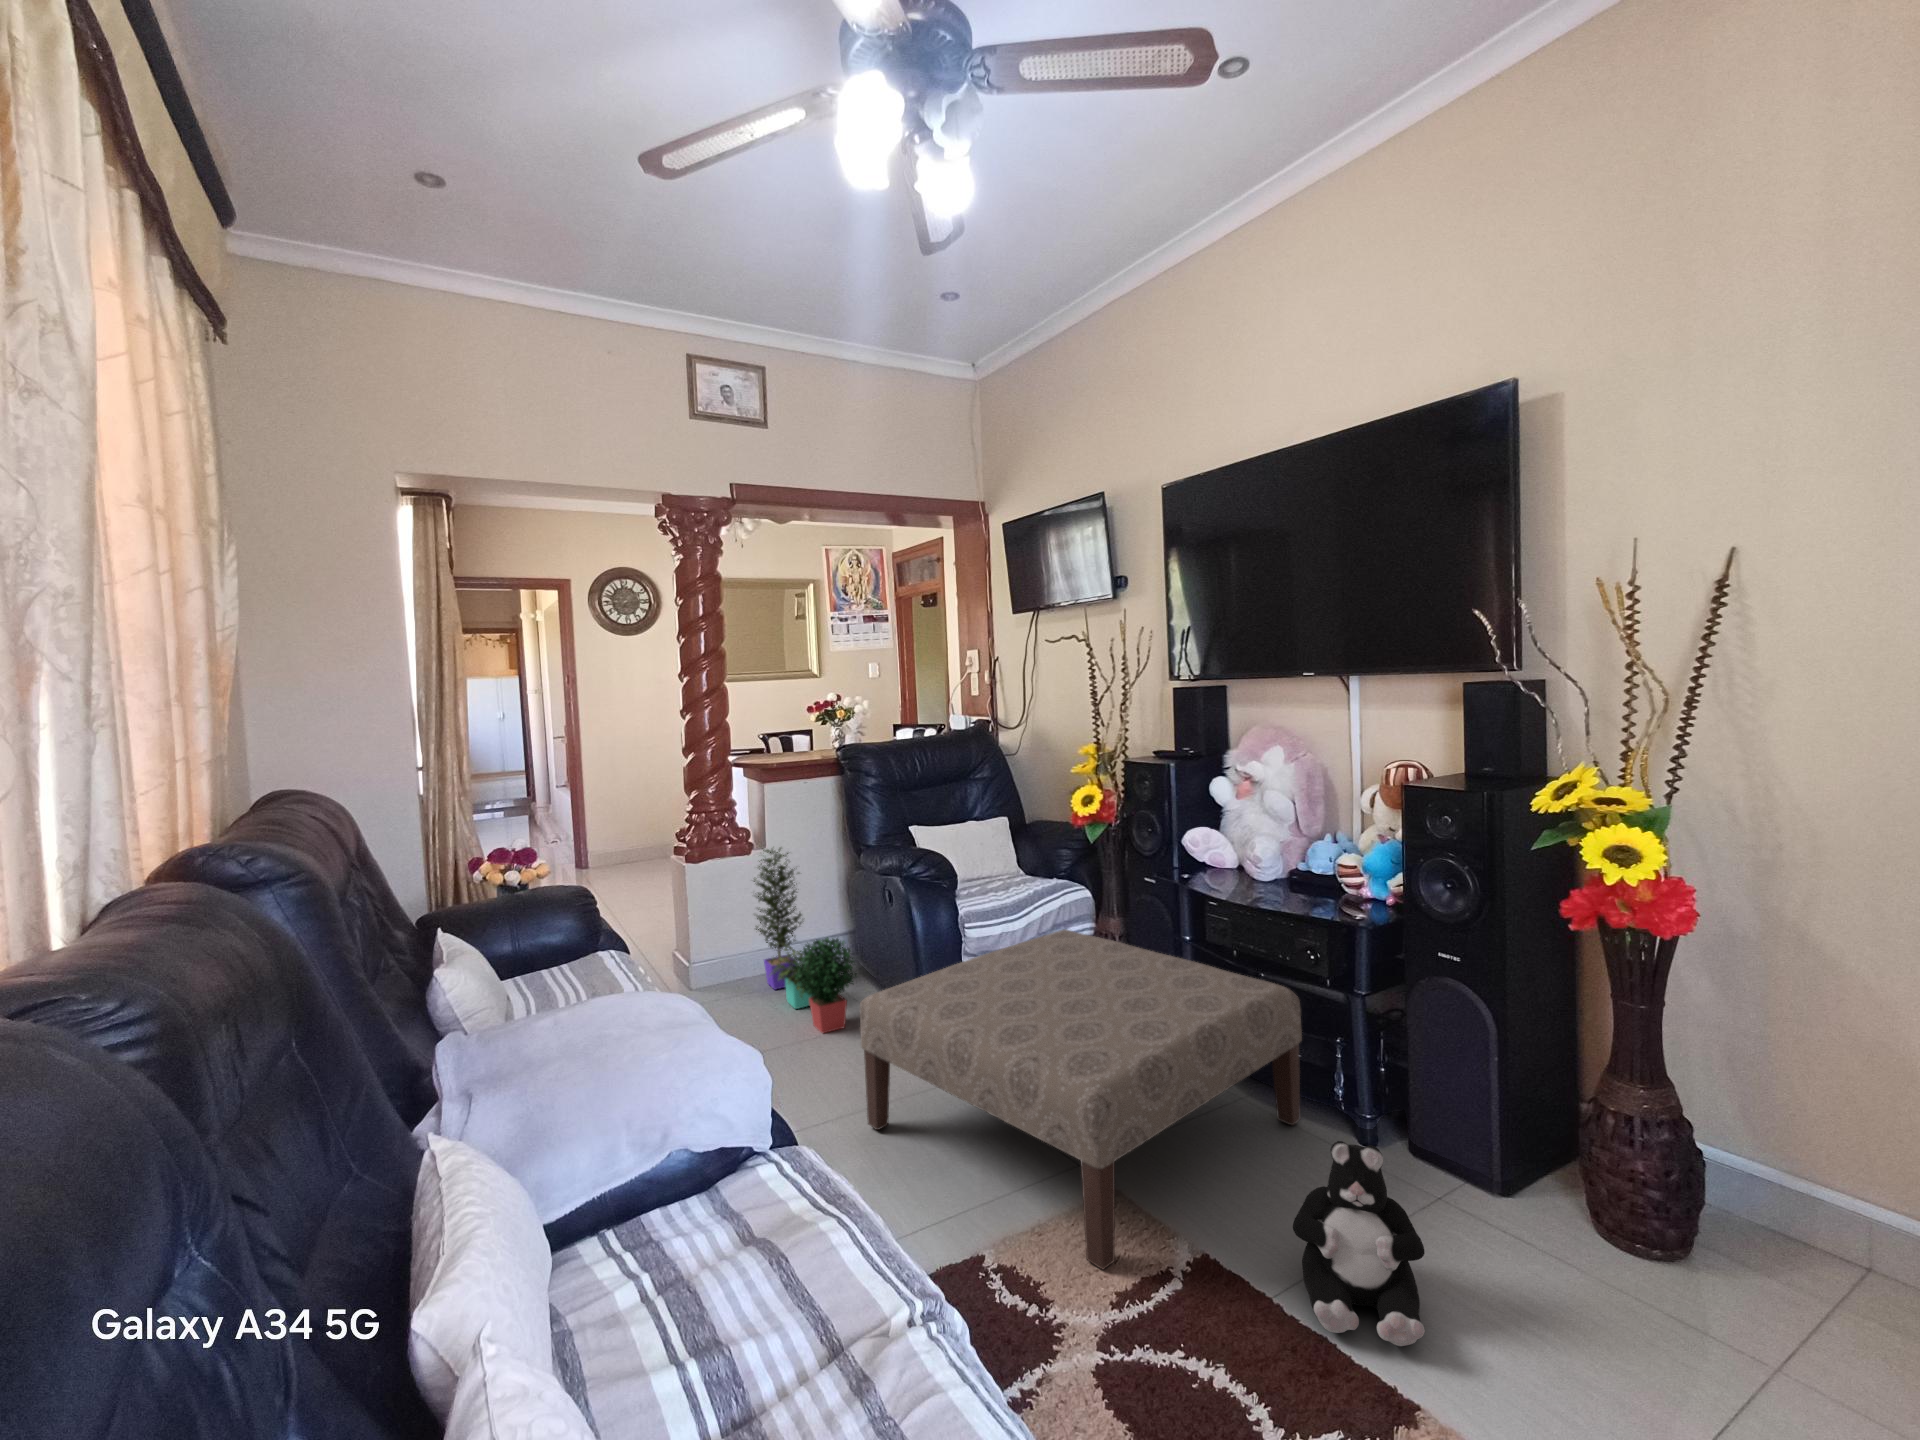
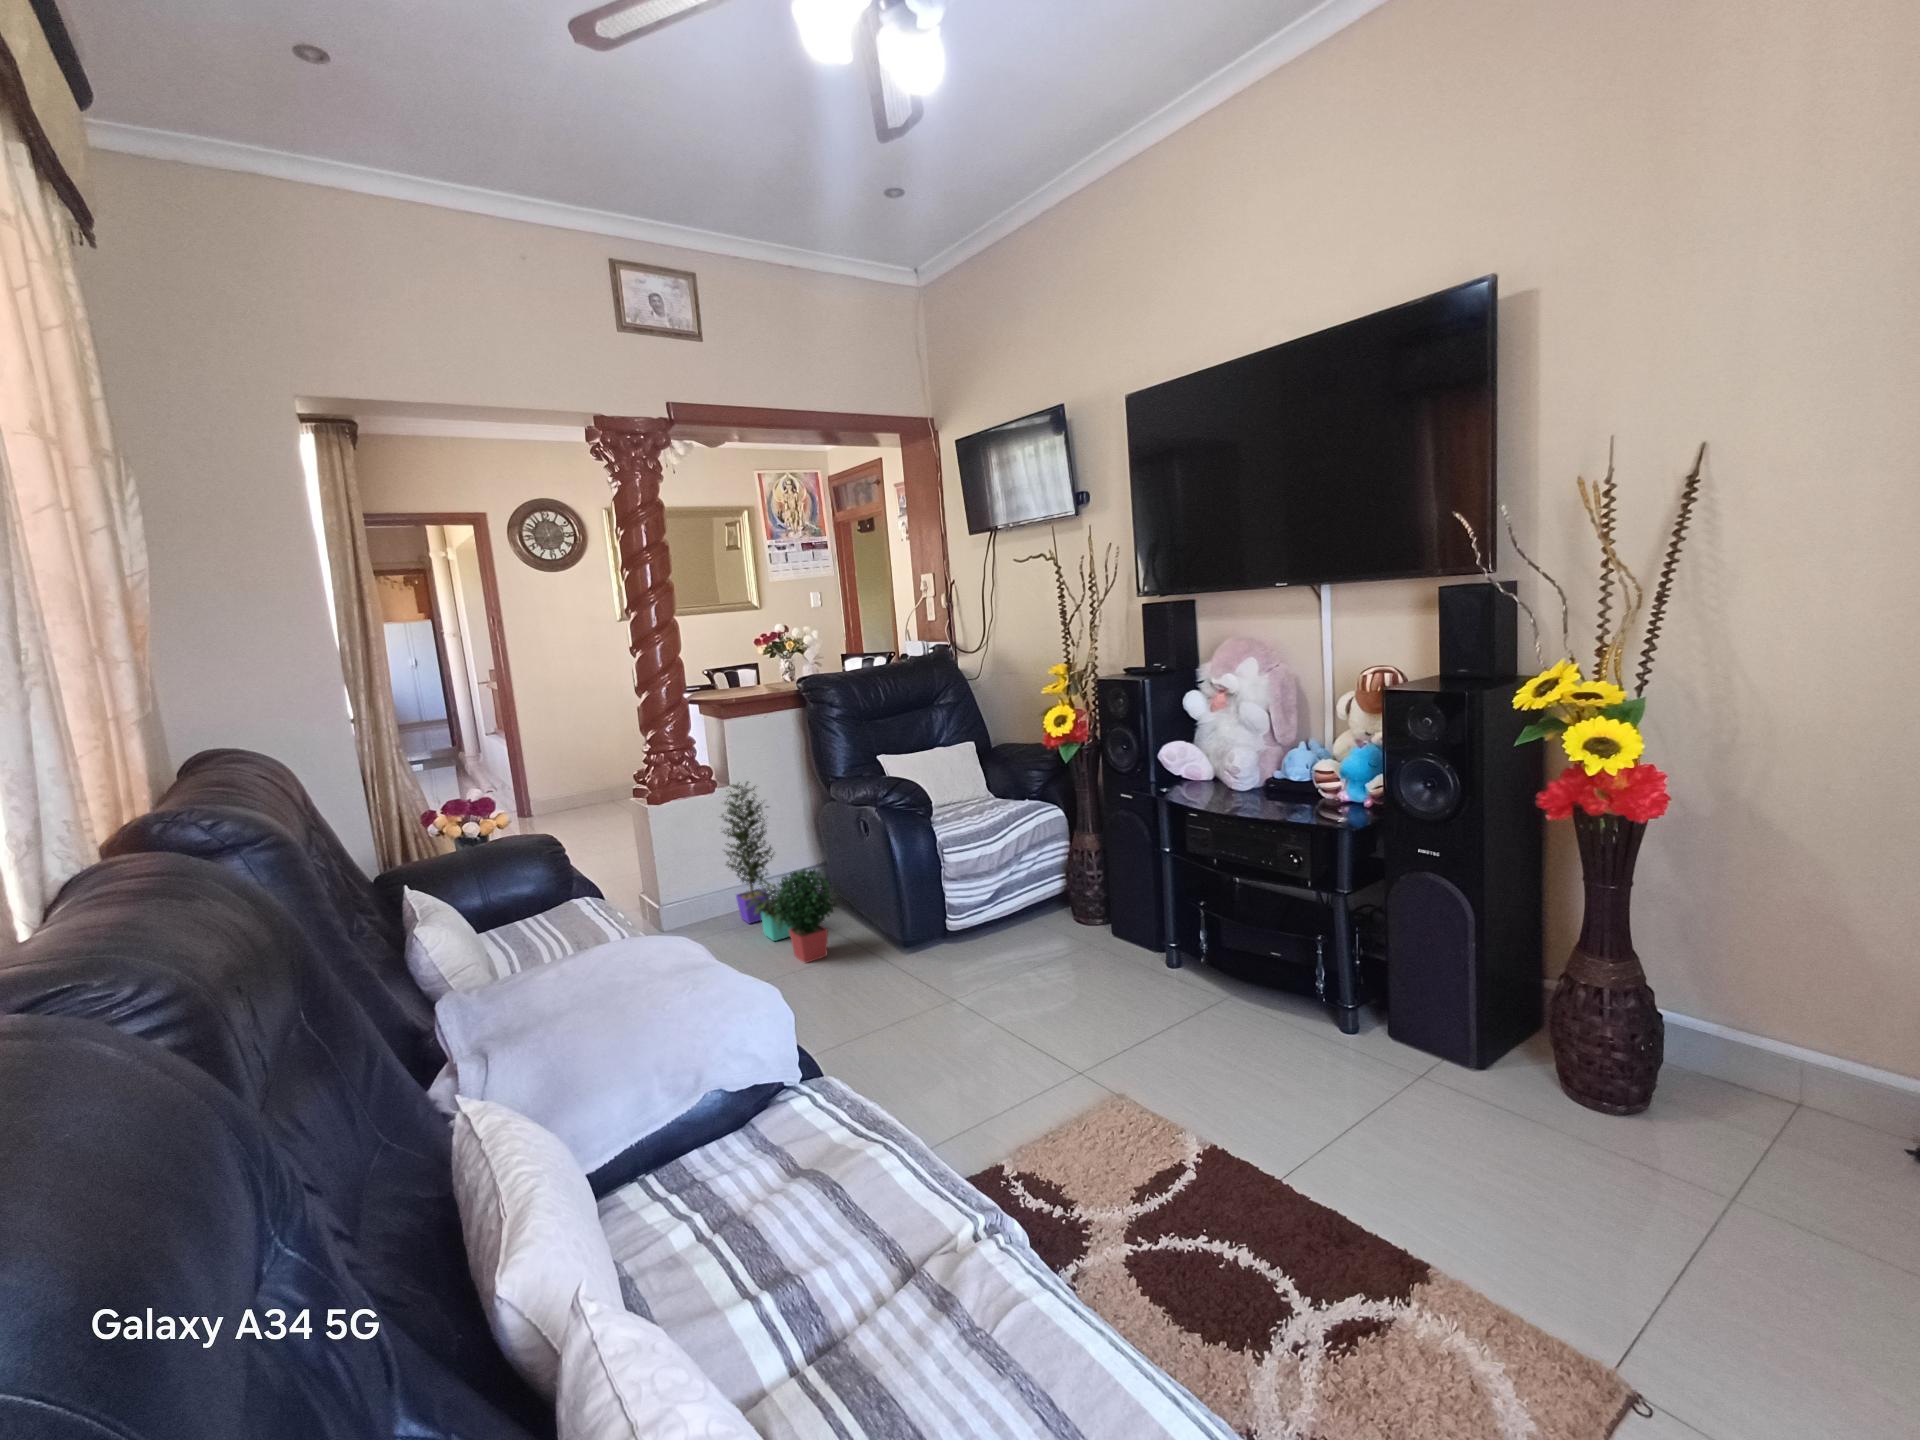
ottoman: present [860,929,1302,1269] -> none [853,847,1285,1167]
plush toy: present [1293,1141,1425,1346] -> none [1299,1030,1431,1213]

